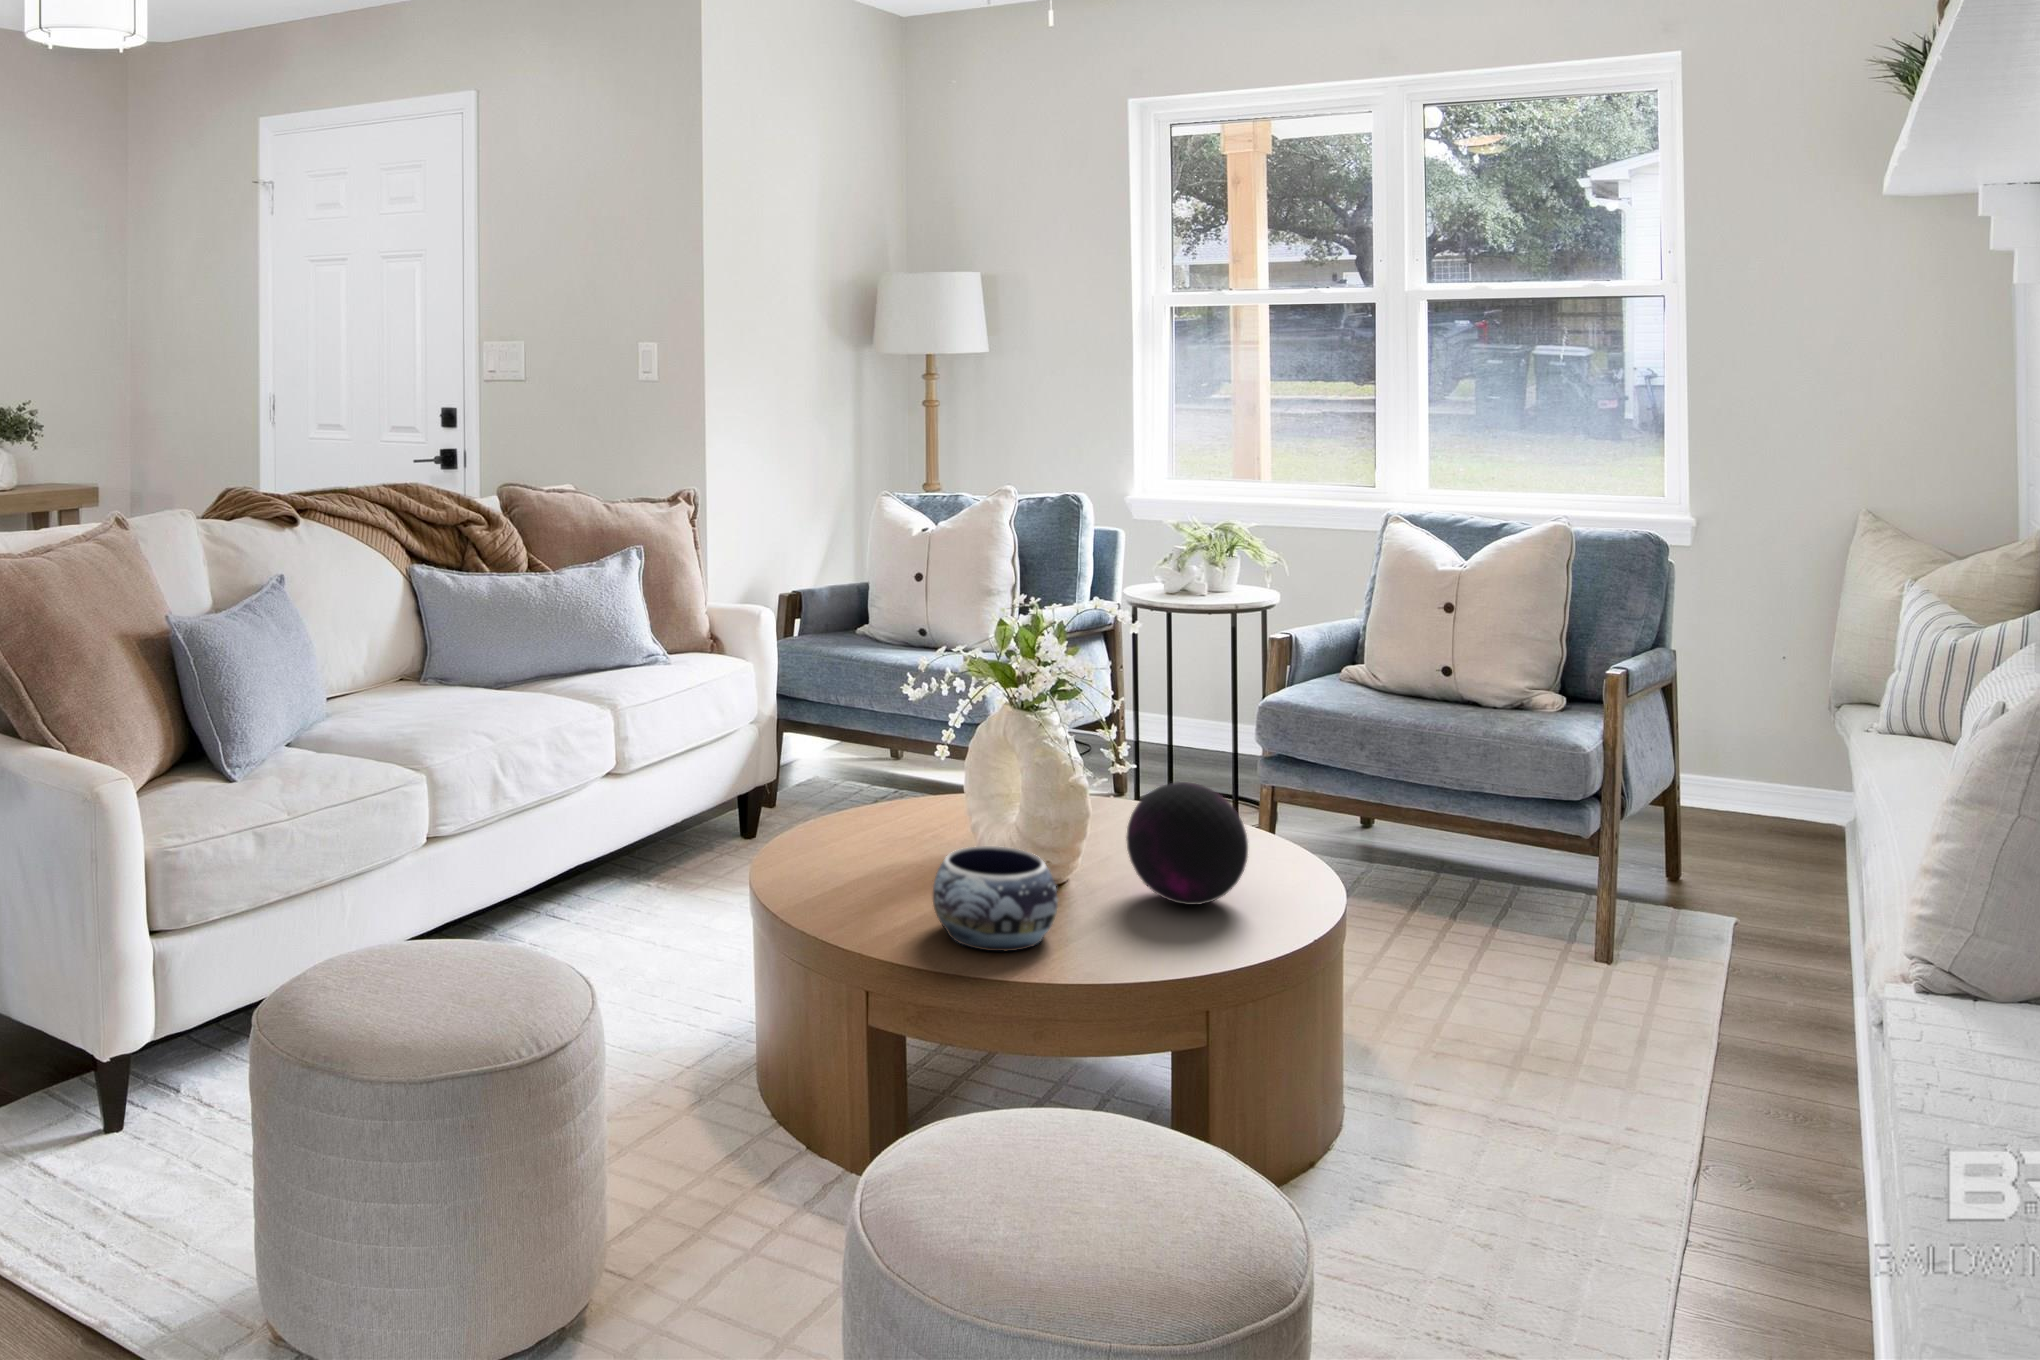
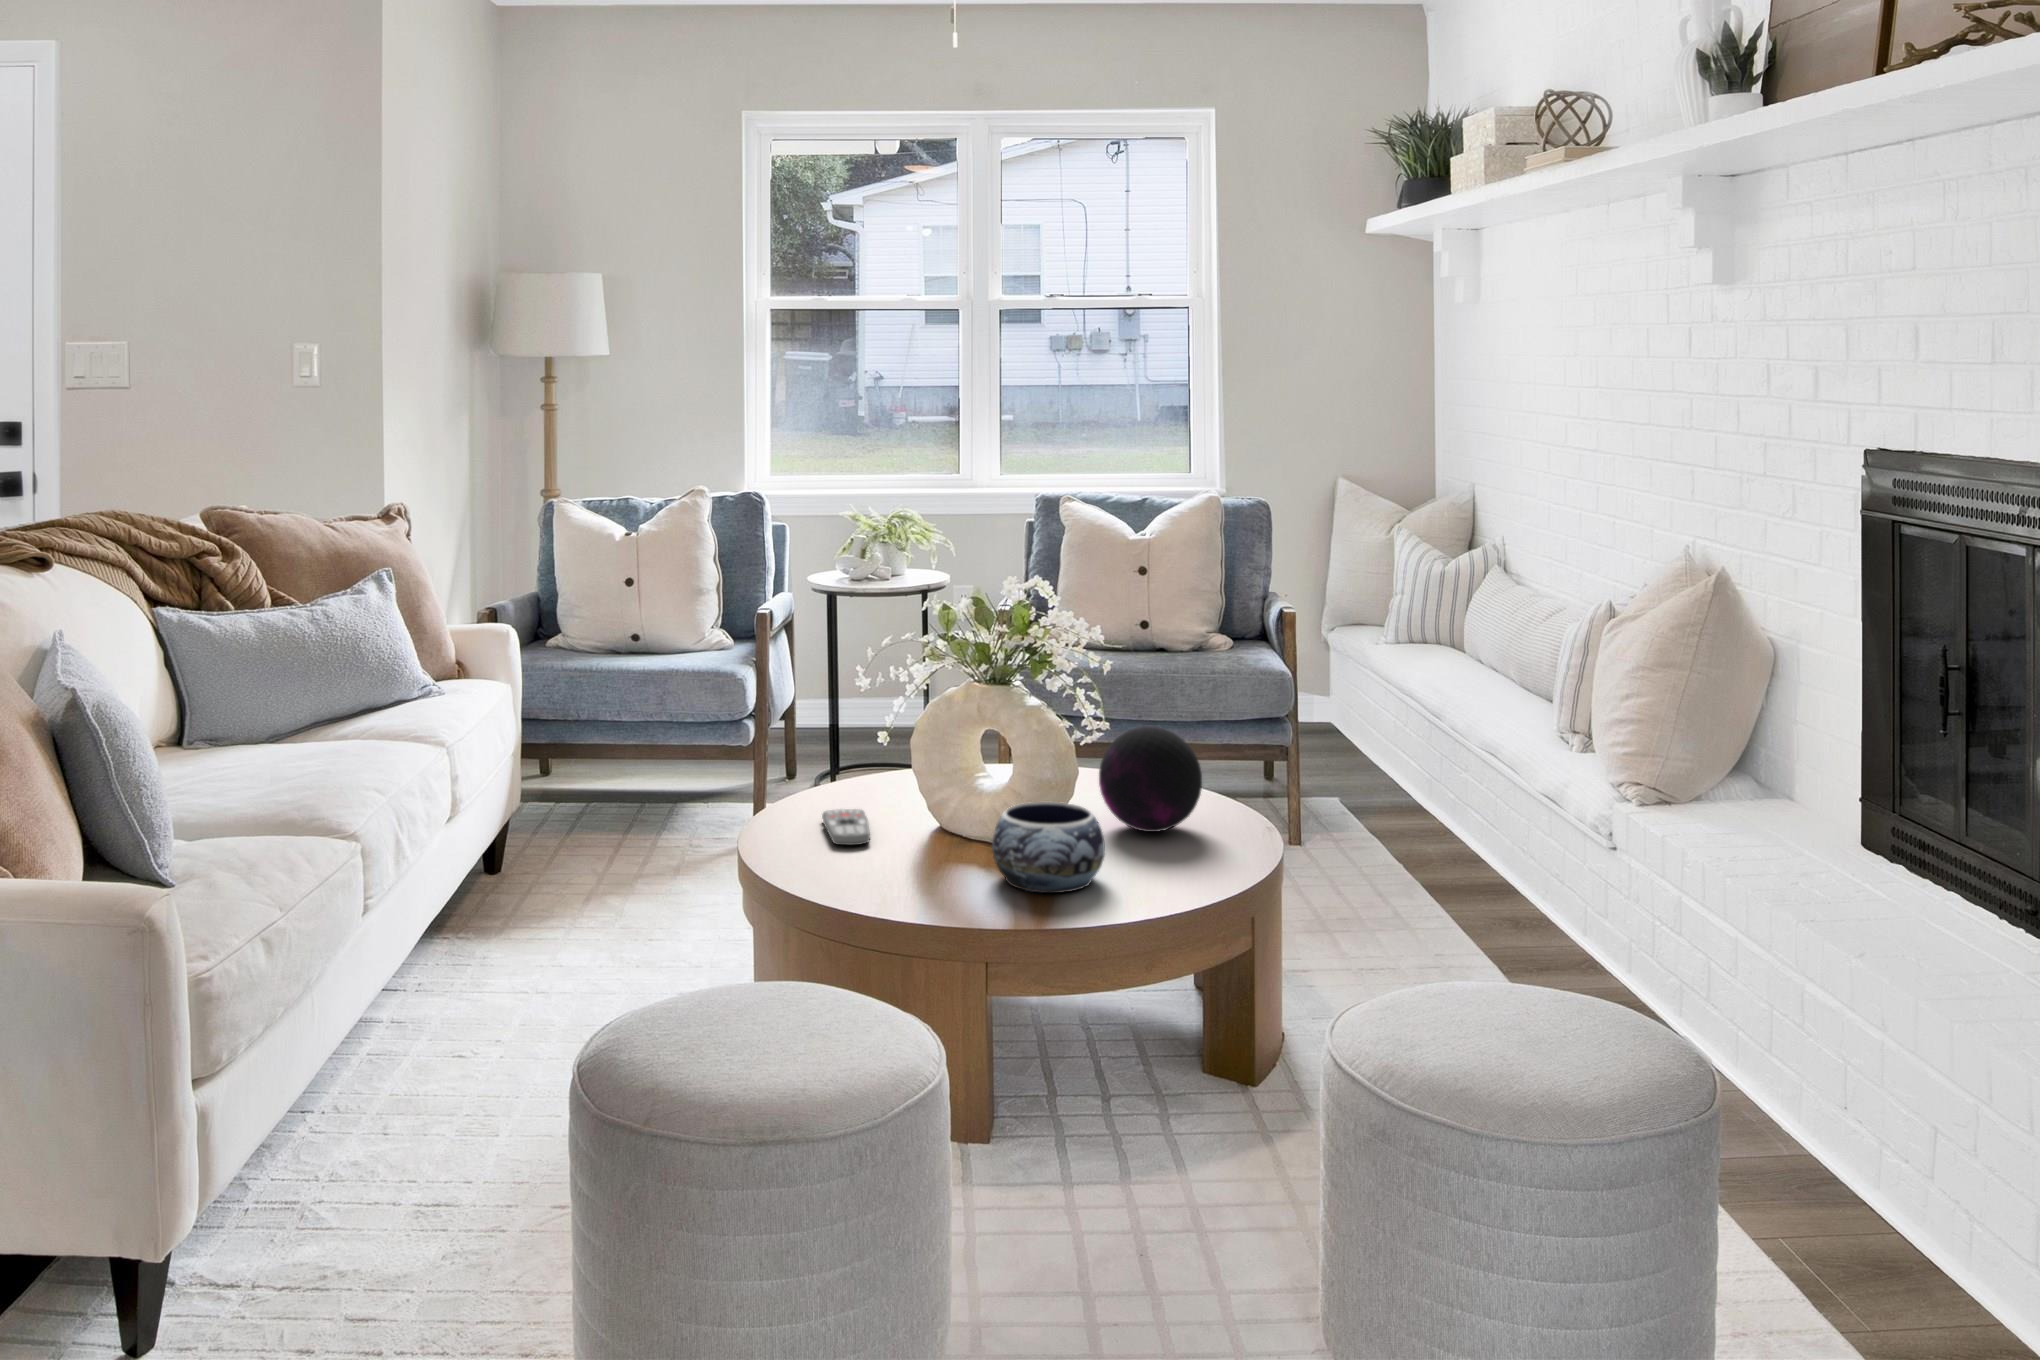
remote control: none [840,822,910,862] -> present [822,809,870,845]

